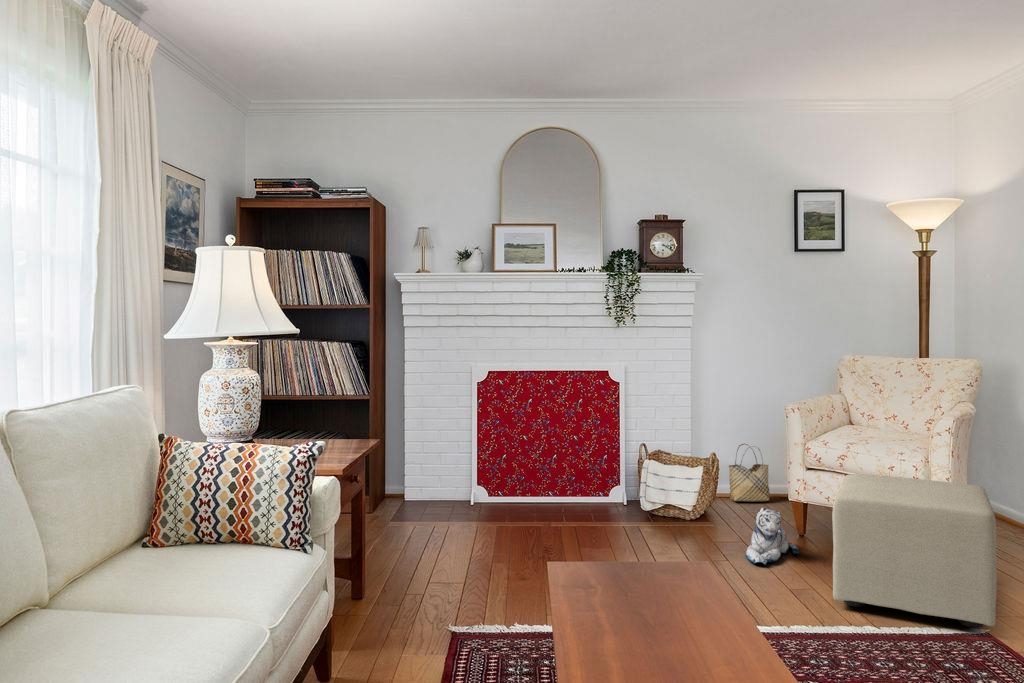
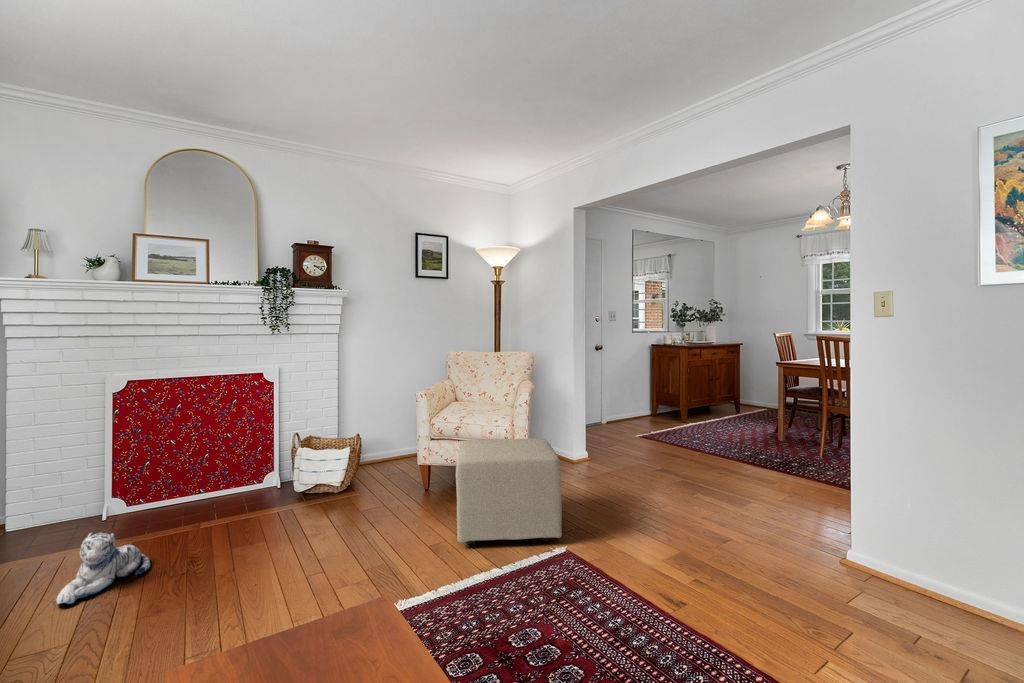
woven basket: present [729,444,770,502] -> none [370,425,402,471]
plush toy: present [746,508,799,565] -> present [56,533,151,604]

